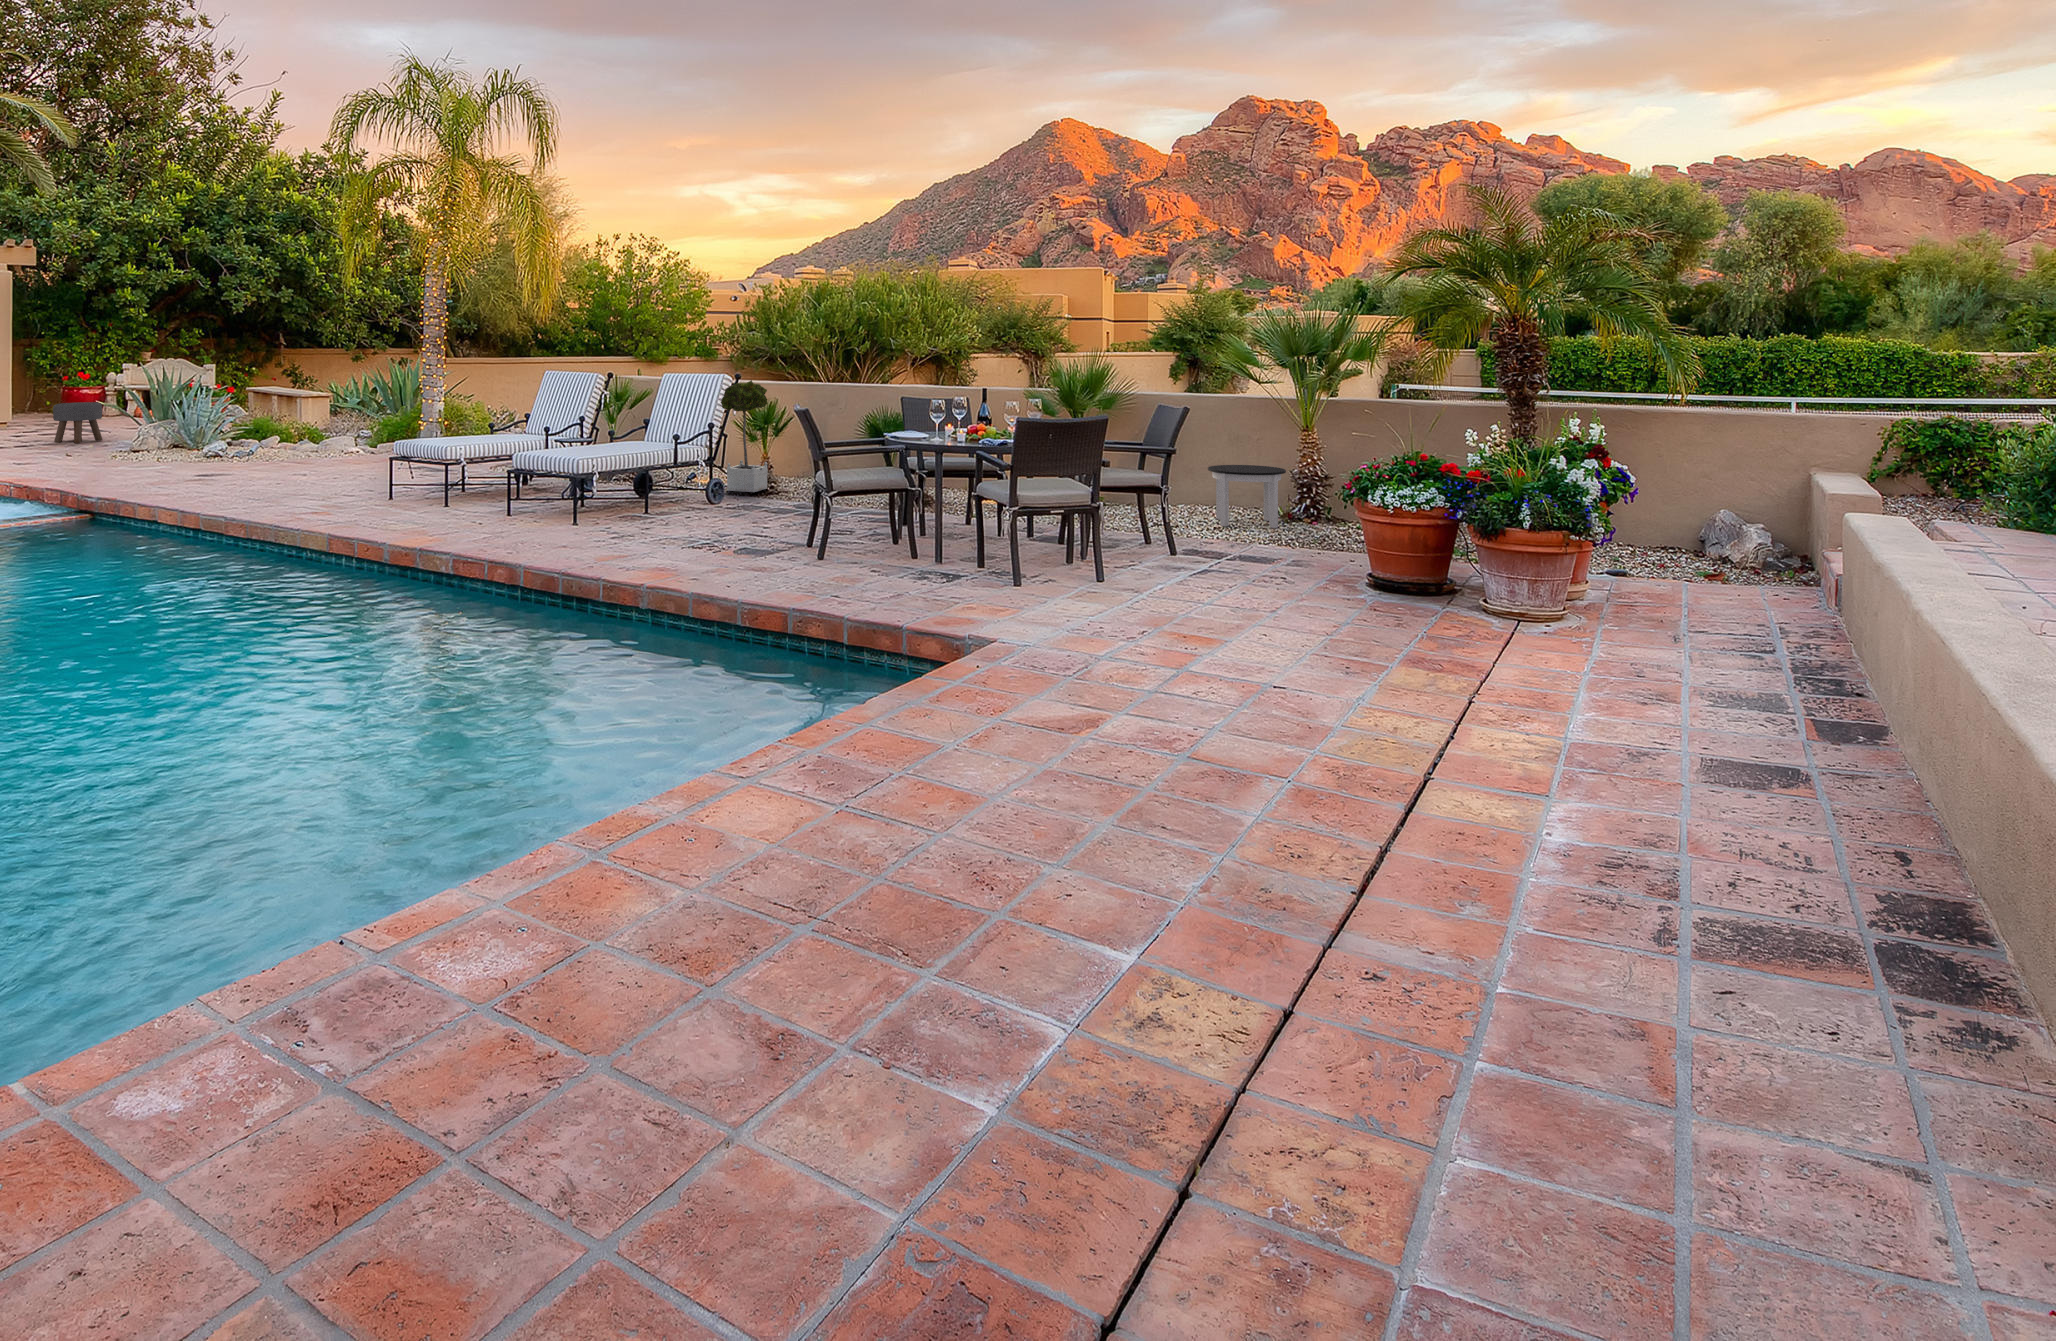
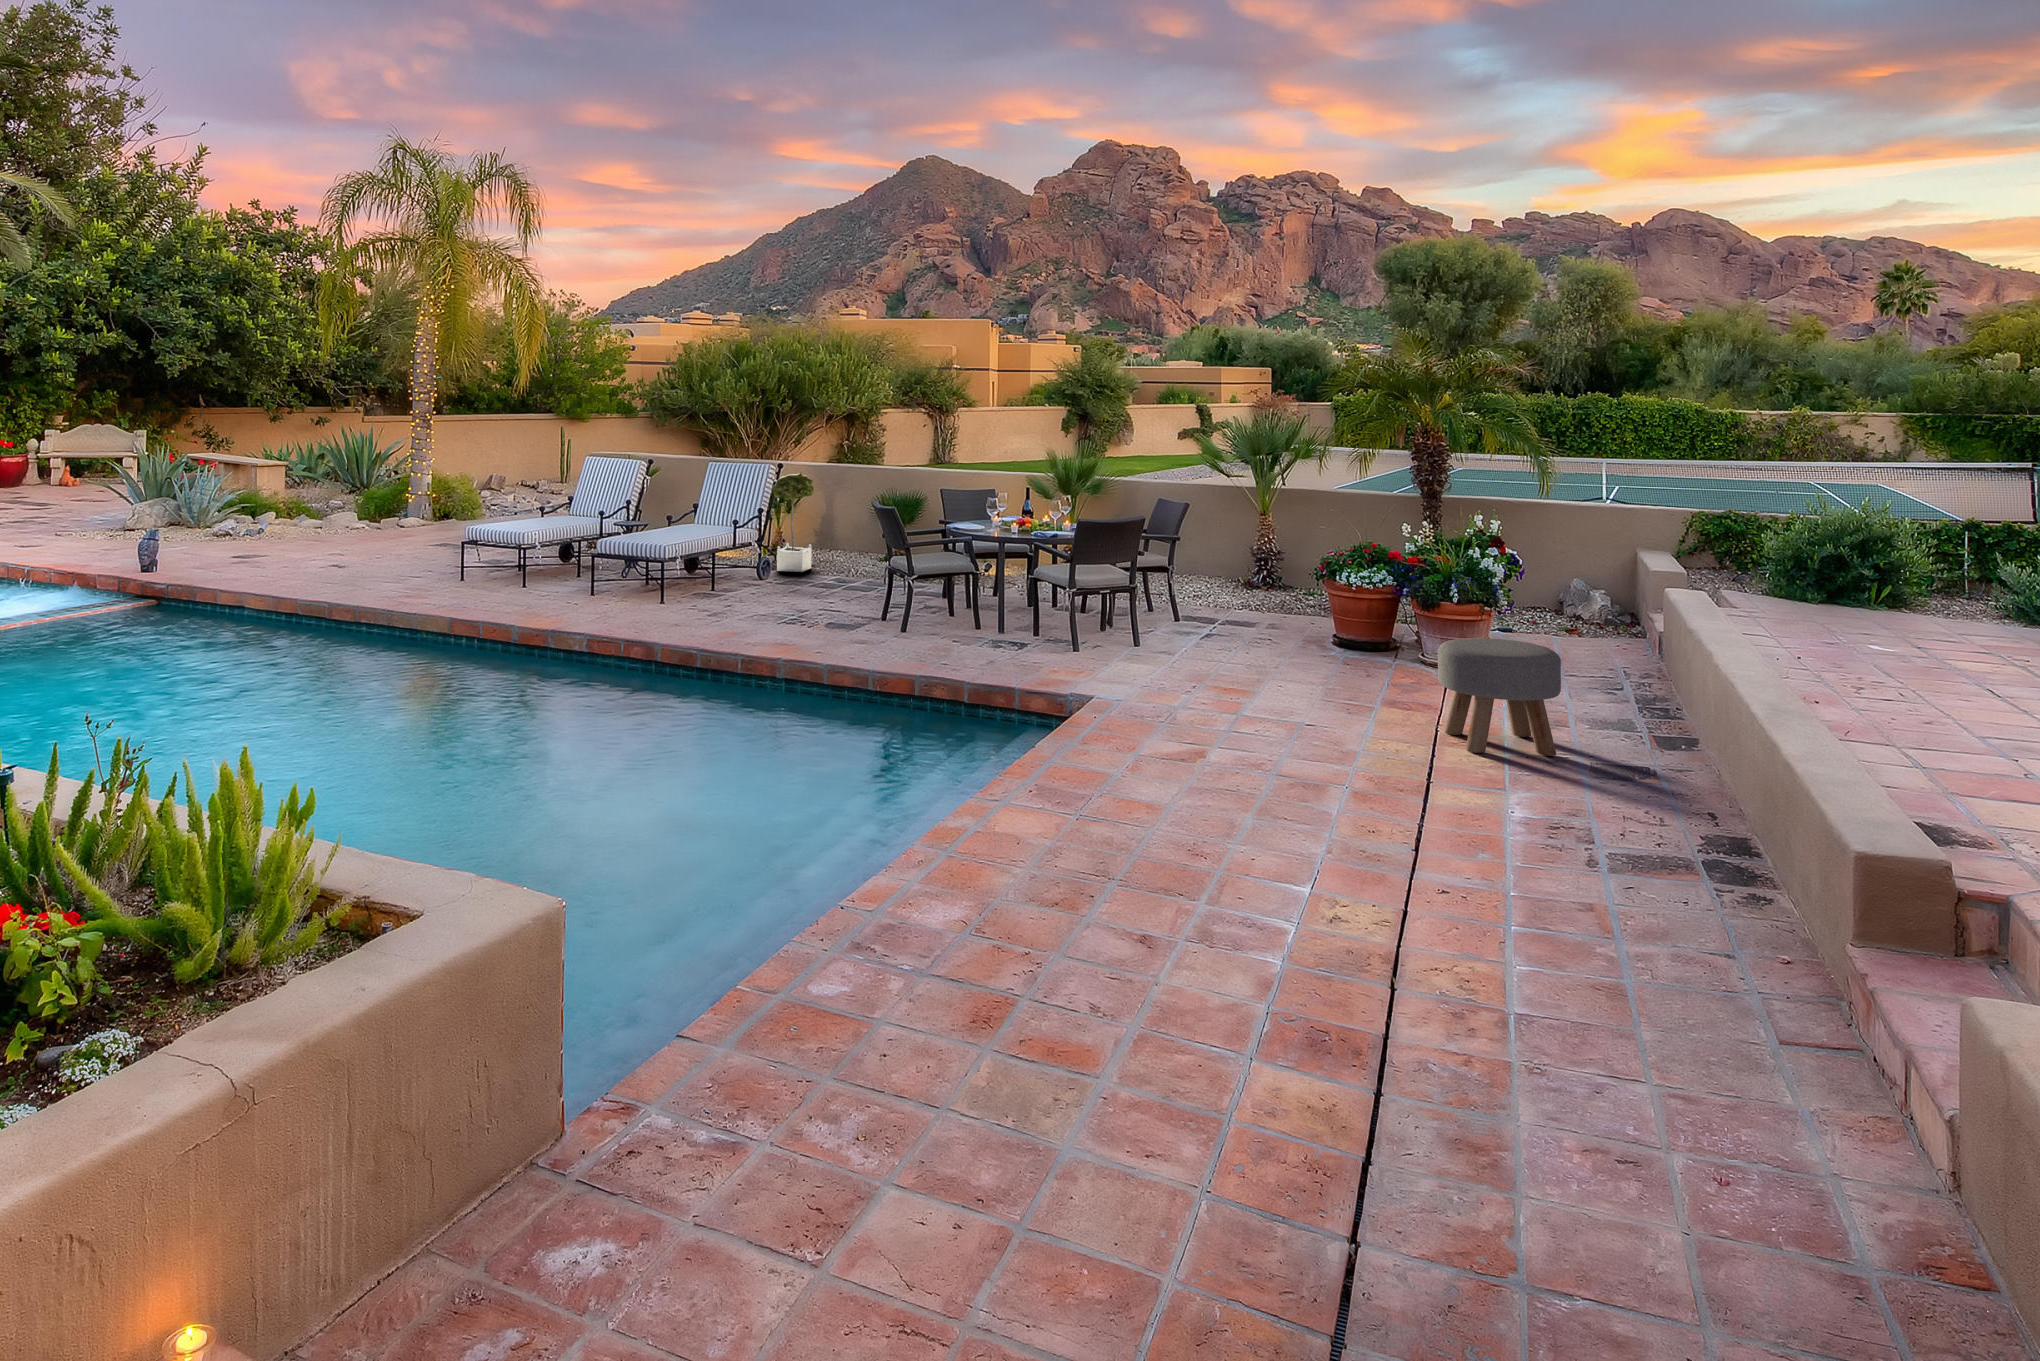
ottoman: present [53,402,103,443] -> present [1438,638,1561,756]
round table: present [1208,465,1286,528] -> none [1193,546,1254,598]

